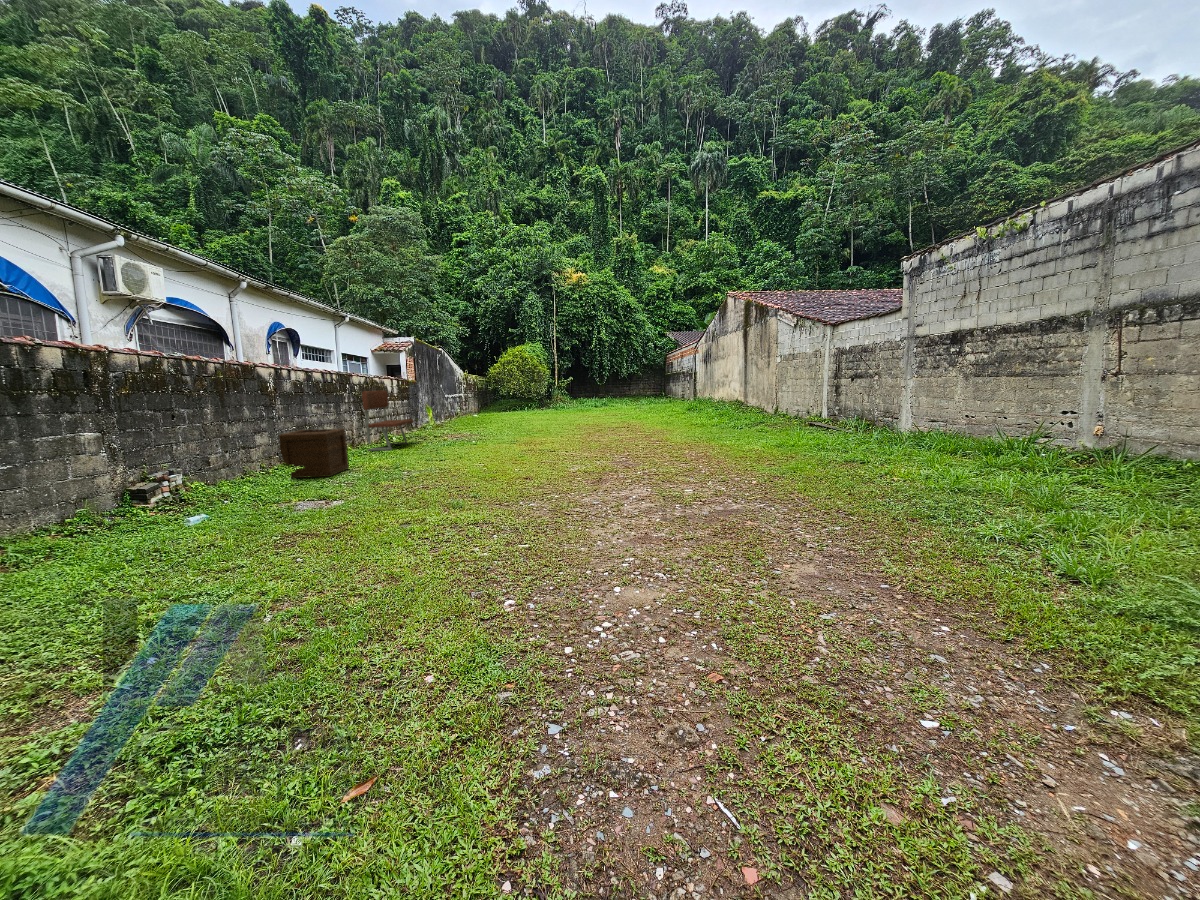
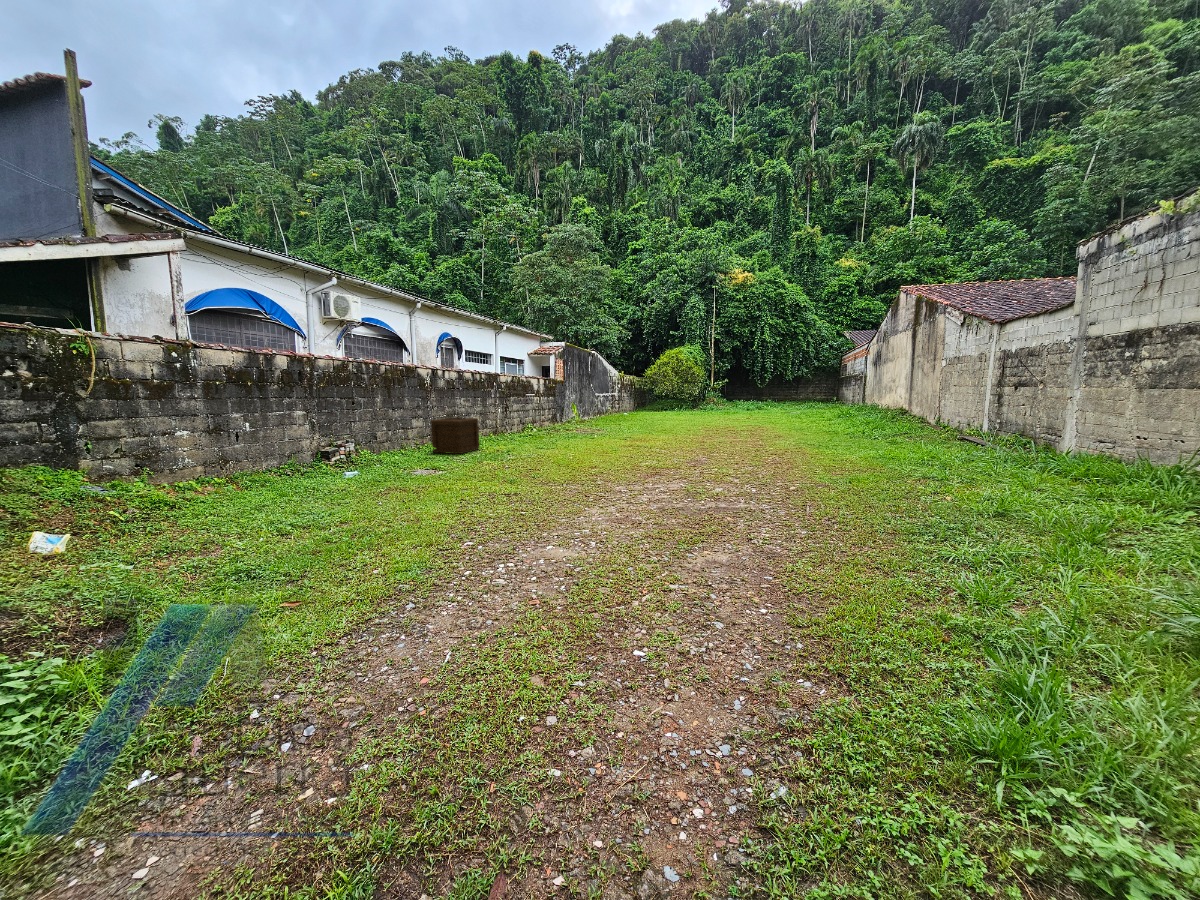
bench: present [362,390,414,451] -> none [506,388,548,437]

